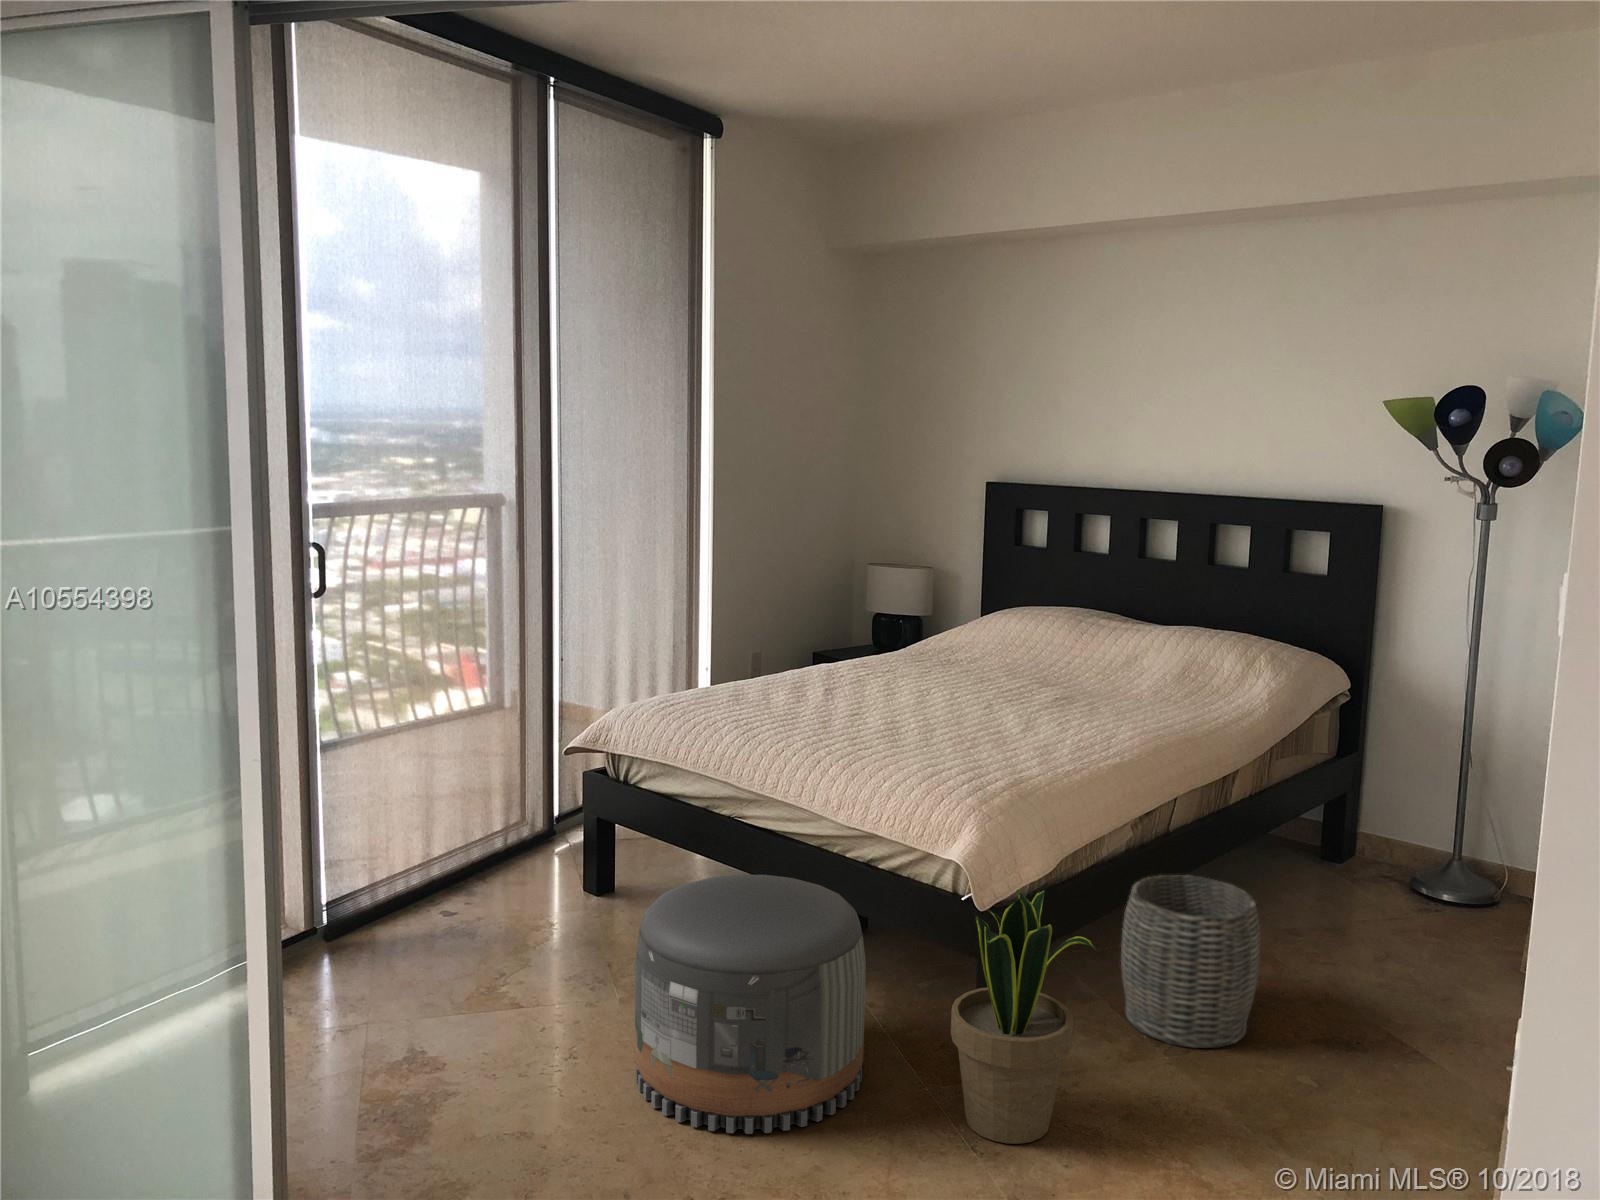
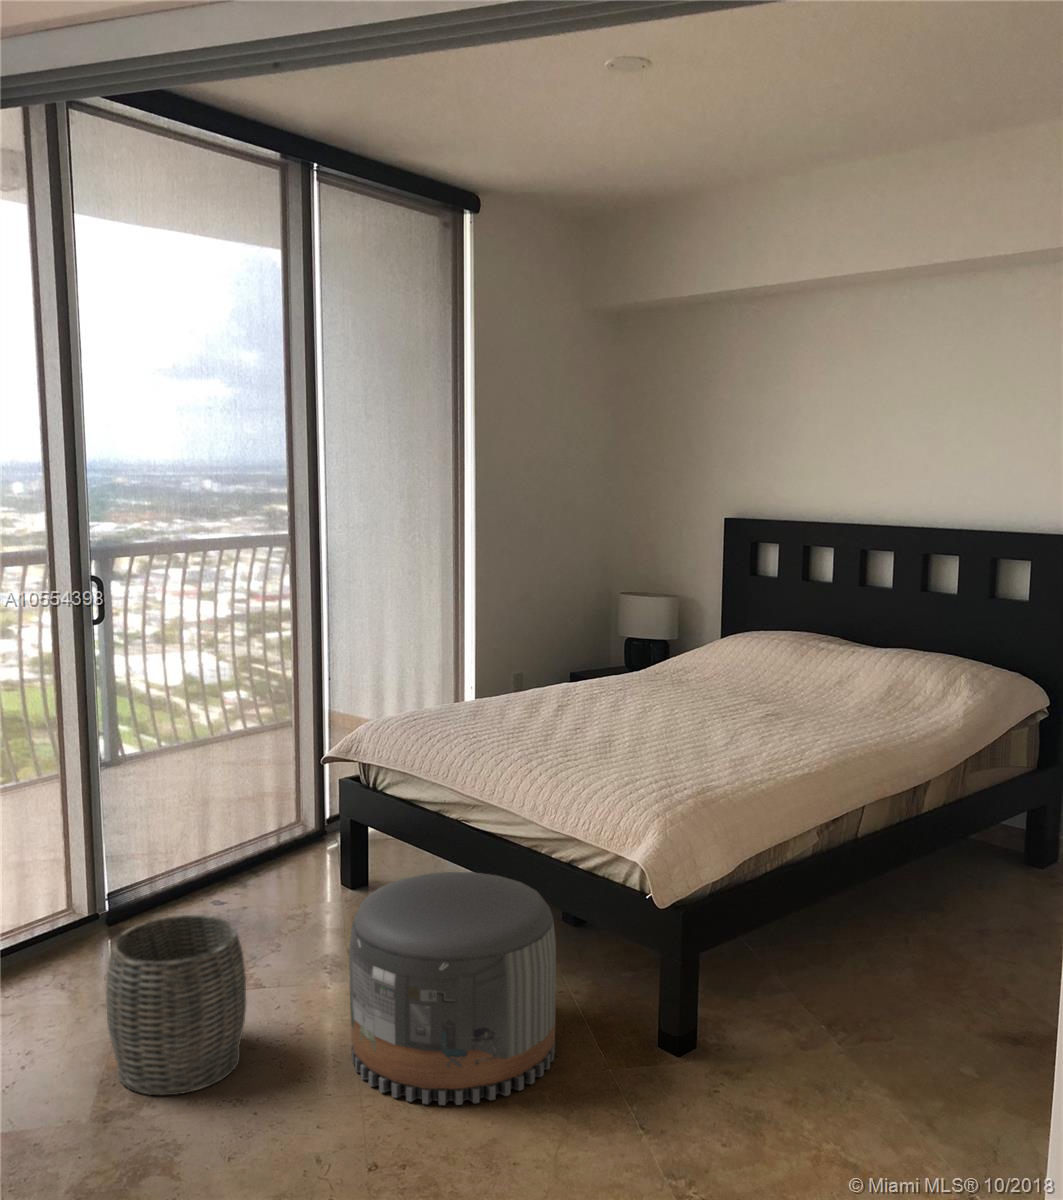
woven basket: present [1121,875,1260,1048] -> present [106,915,246,1095]
potted plant: present [951,890,1096,1144] -> none [626,888,756,1122]

